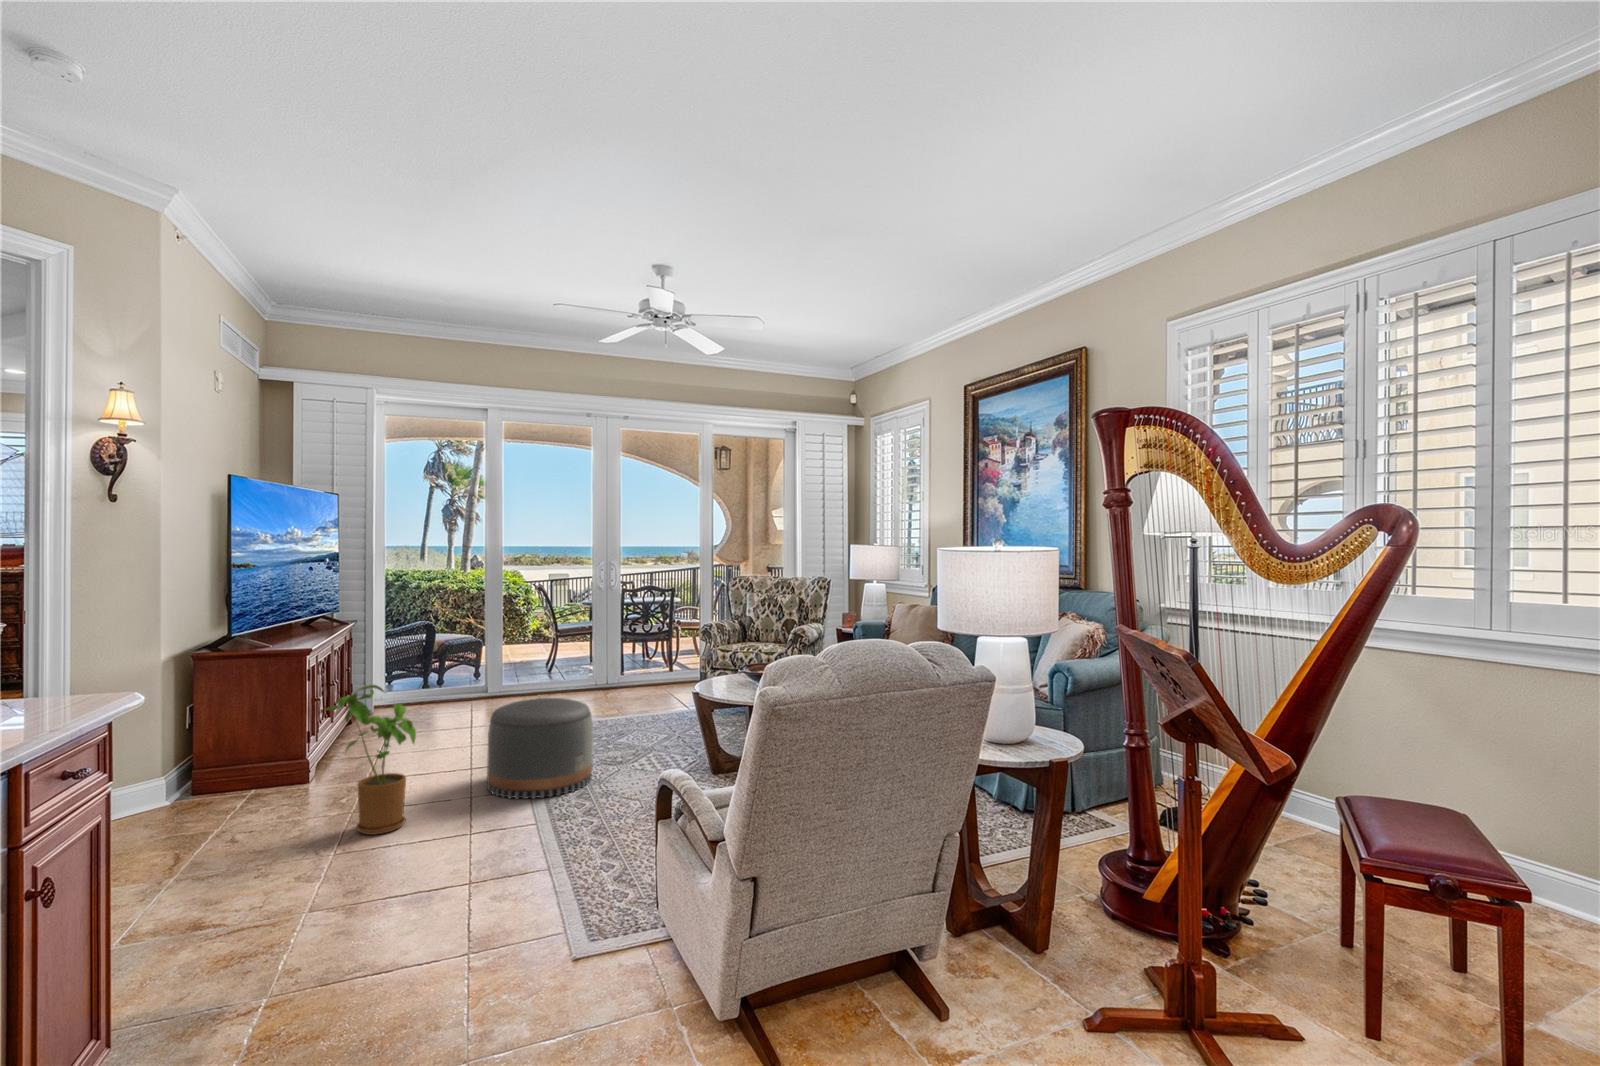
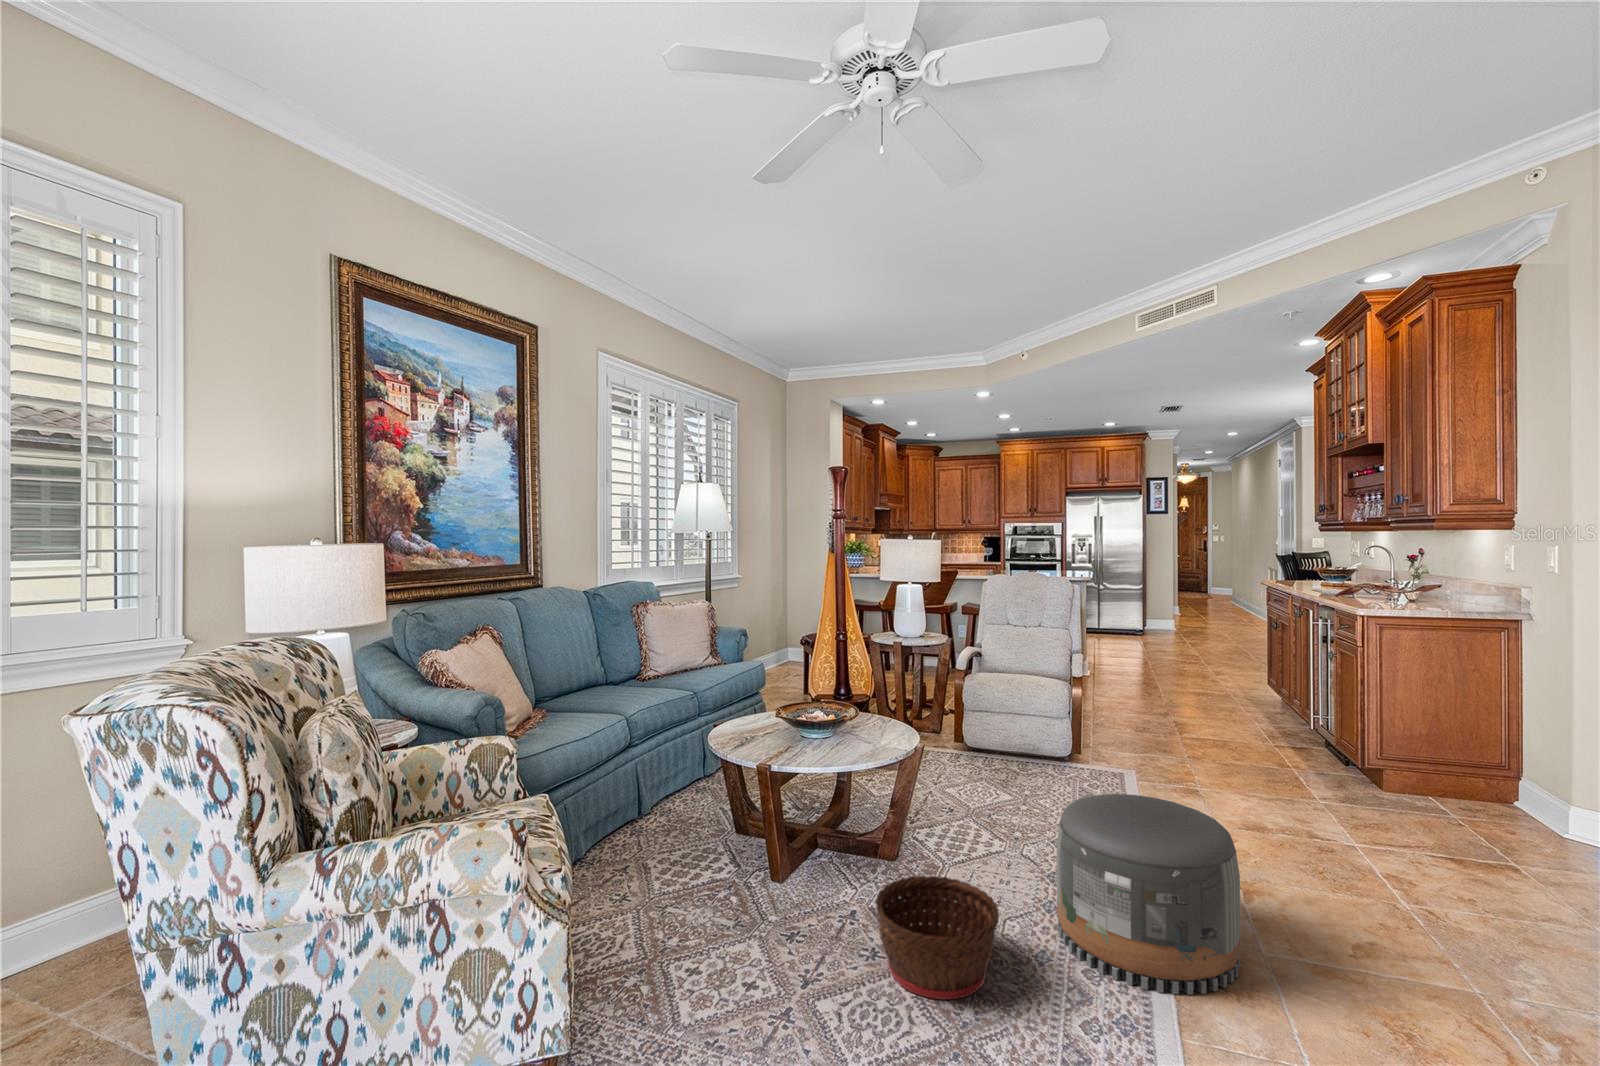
house plant: present [325,684,416,835] -> none [1321,745,1464,943]
basket: none [606,712,667,757] -> present [876,876,999,1000]

